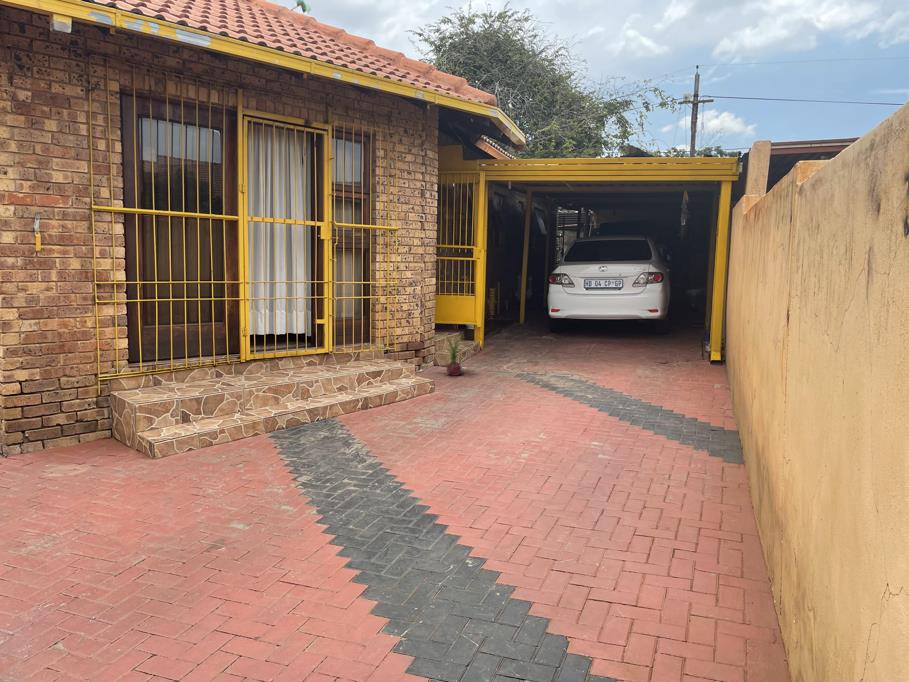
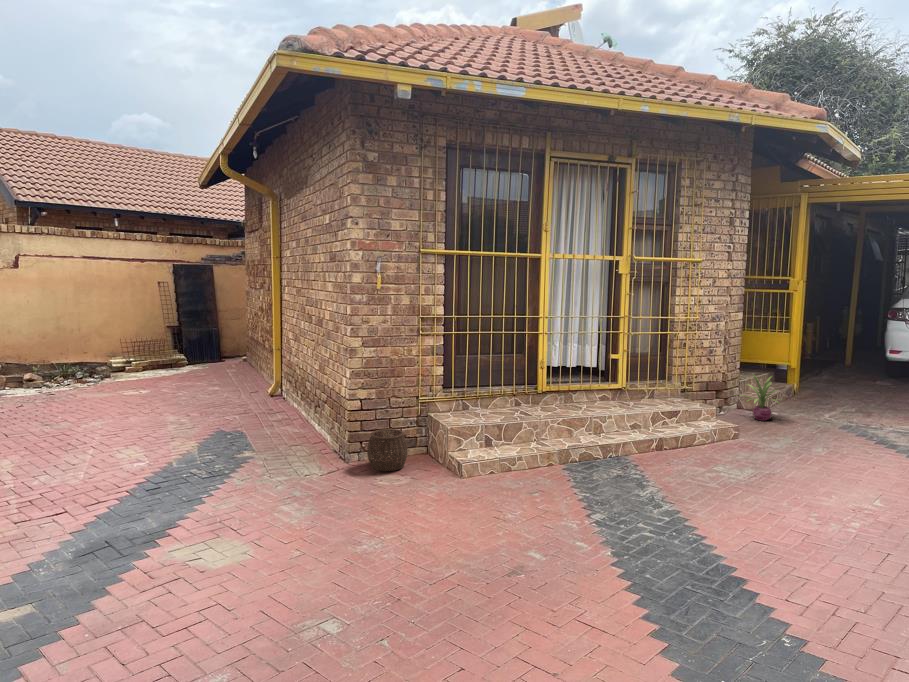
woven basket: none [34,413,89,462] -> present [367,429,408,471]

